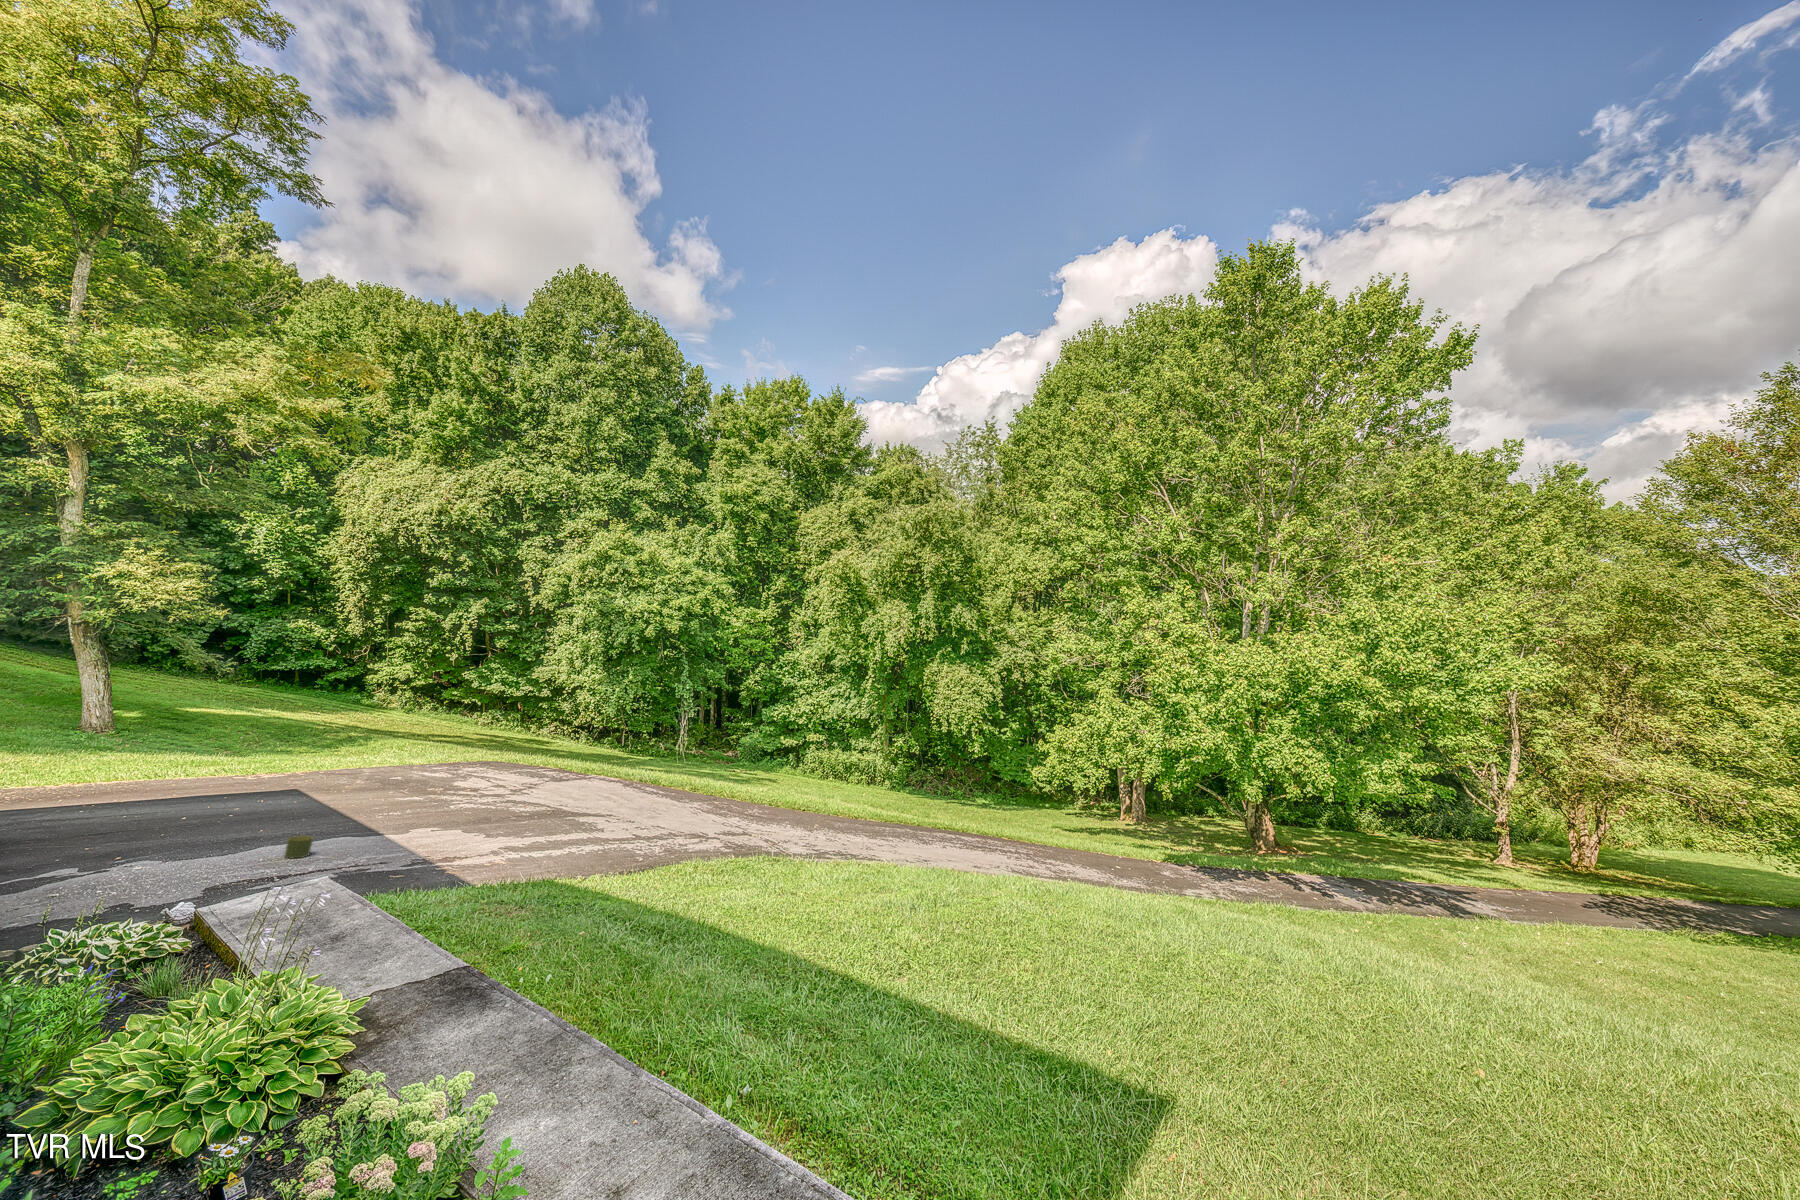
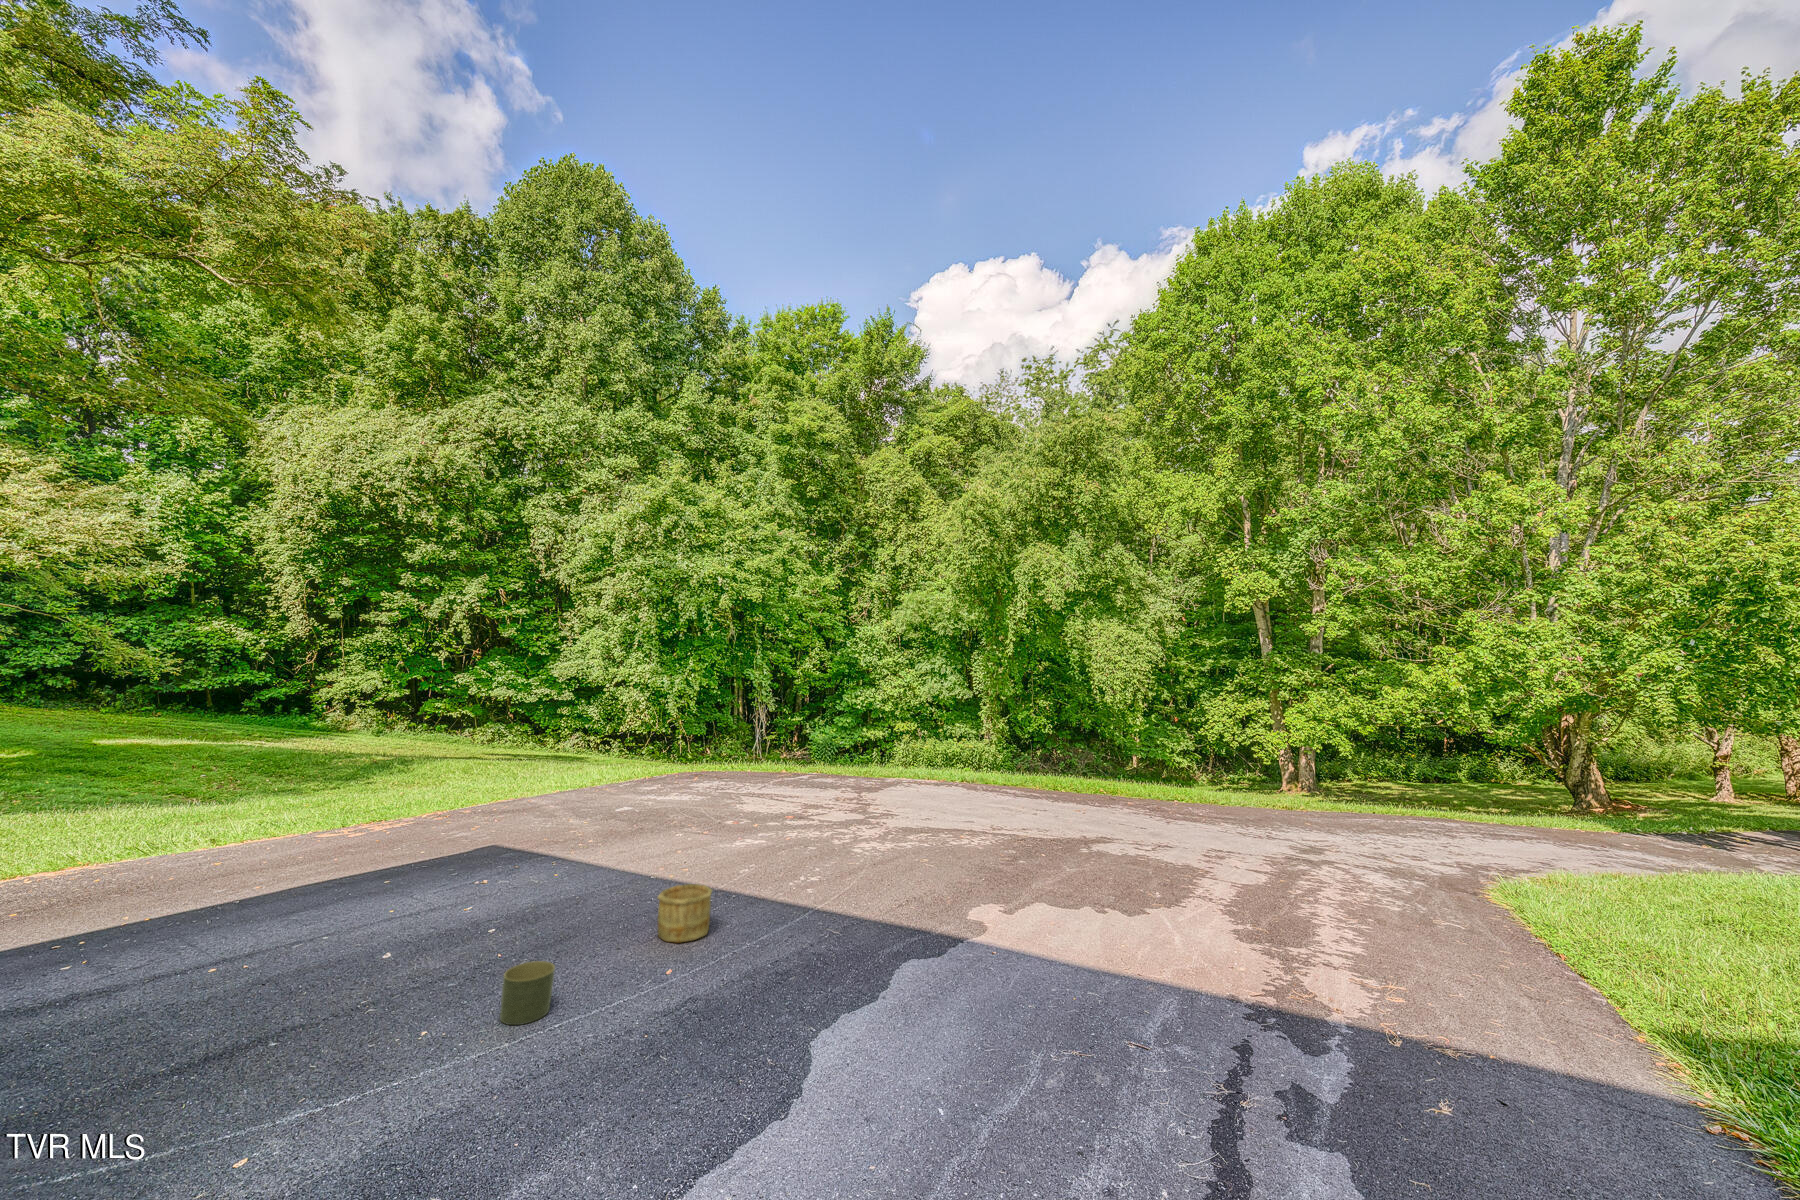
wooden bucket: none [395,816,428,842] -> present [657,884,712,943]

